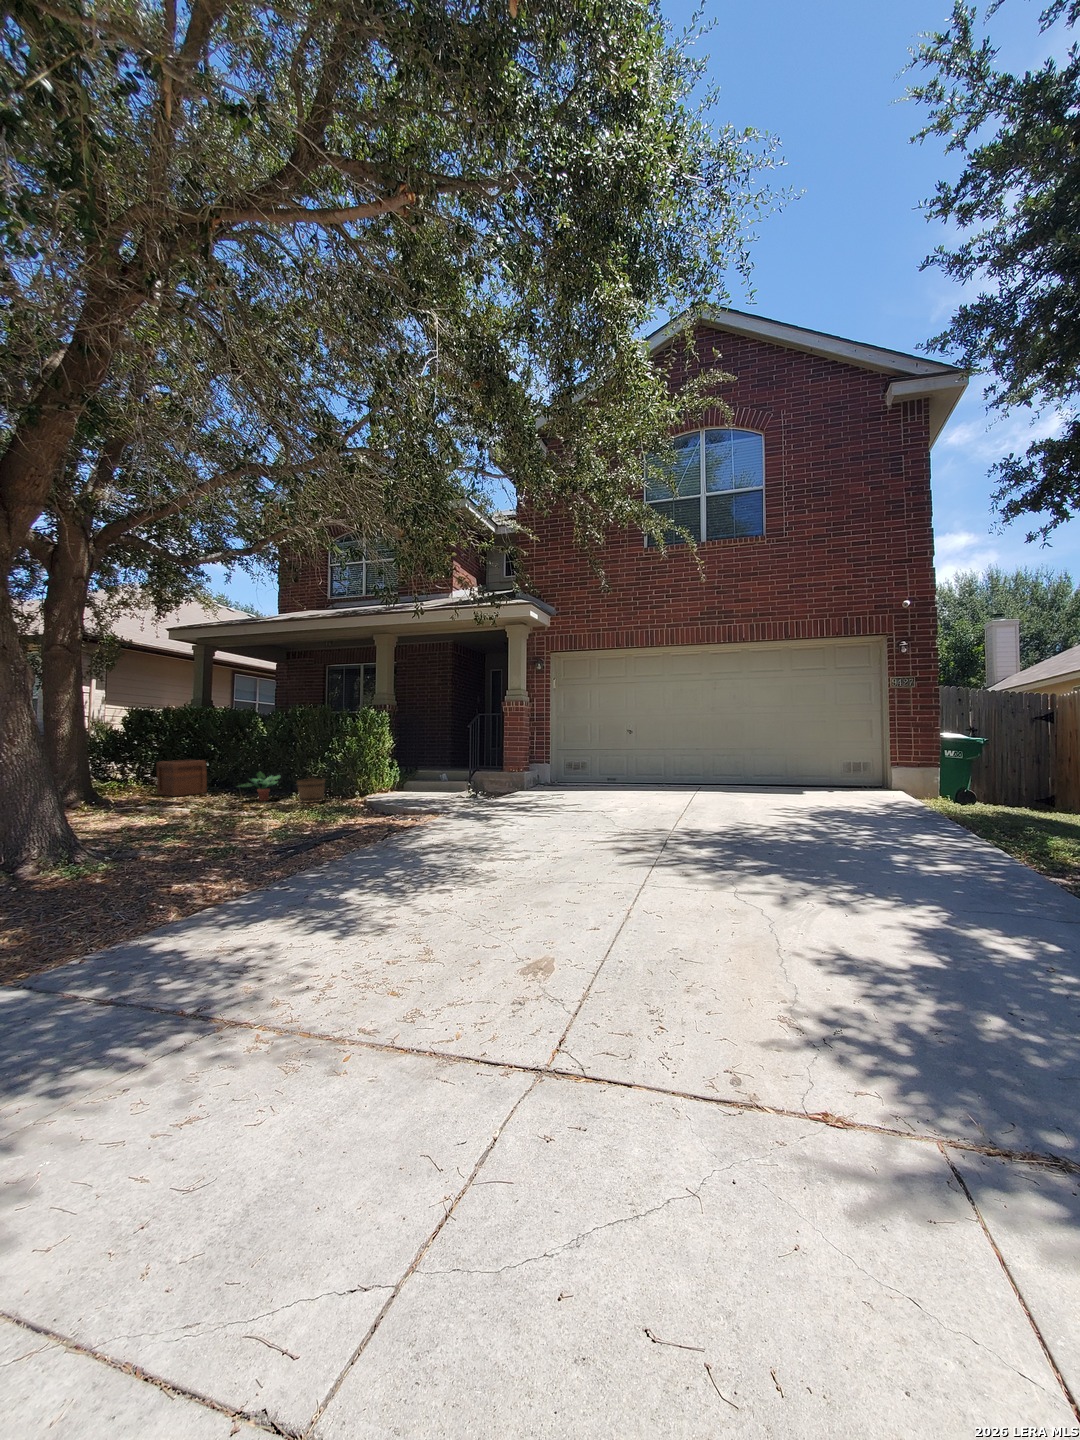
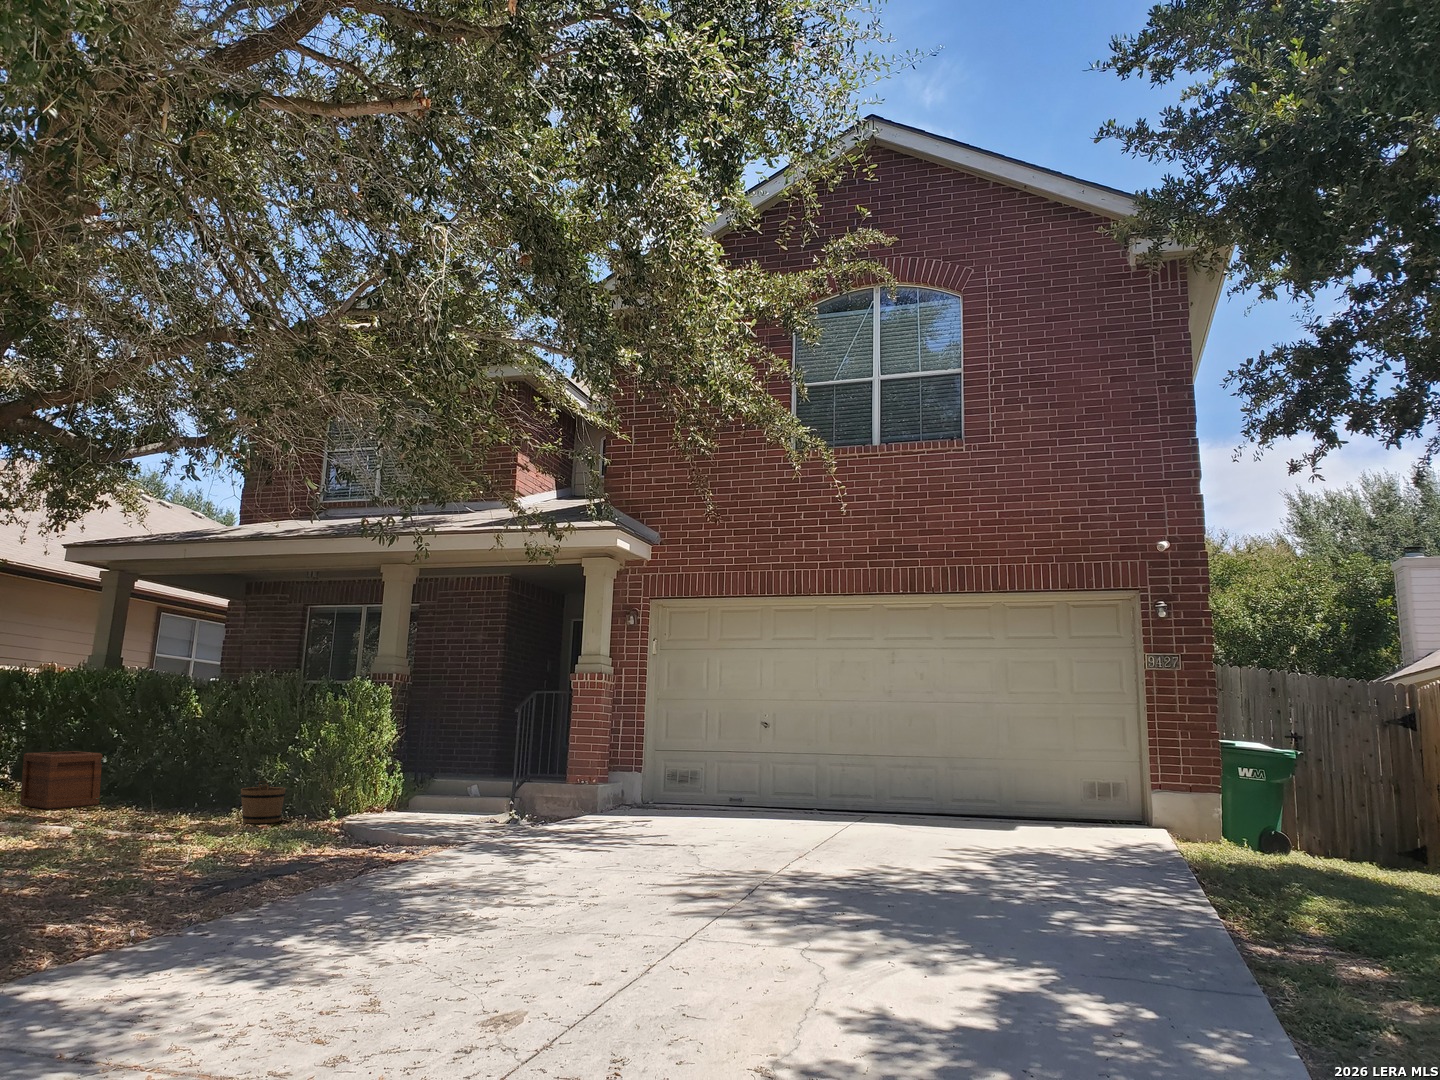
potted plant: present [238,772,281,801] -> none [145,772,218,819]

